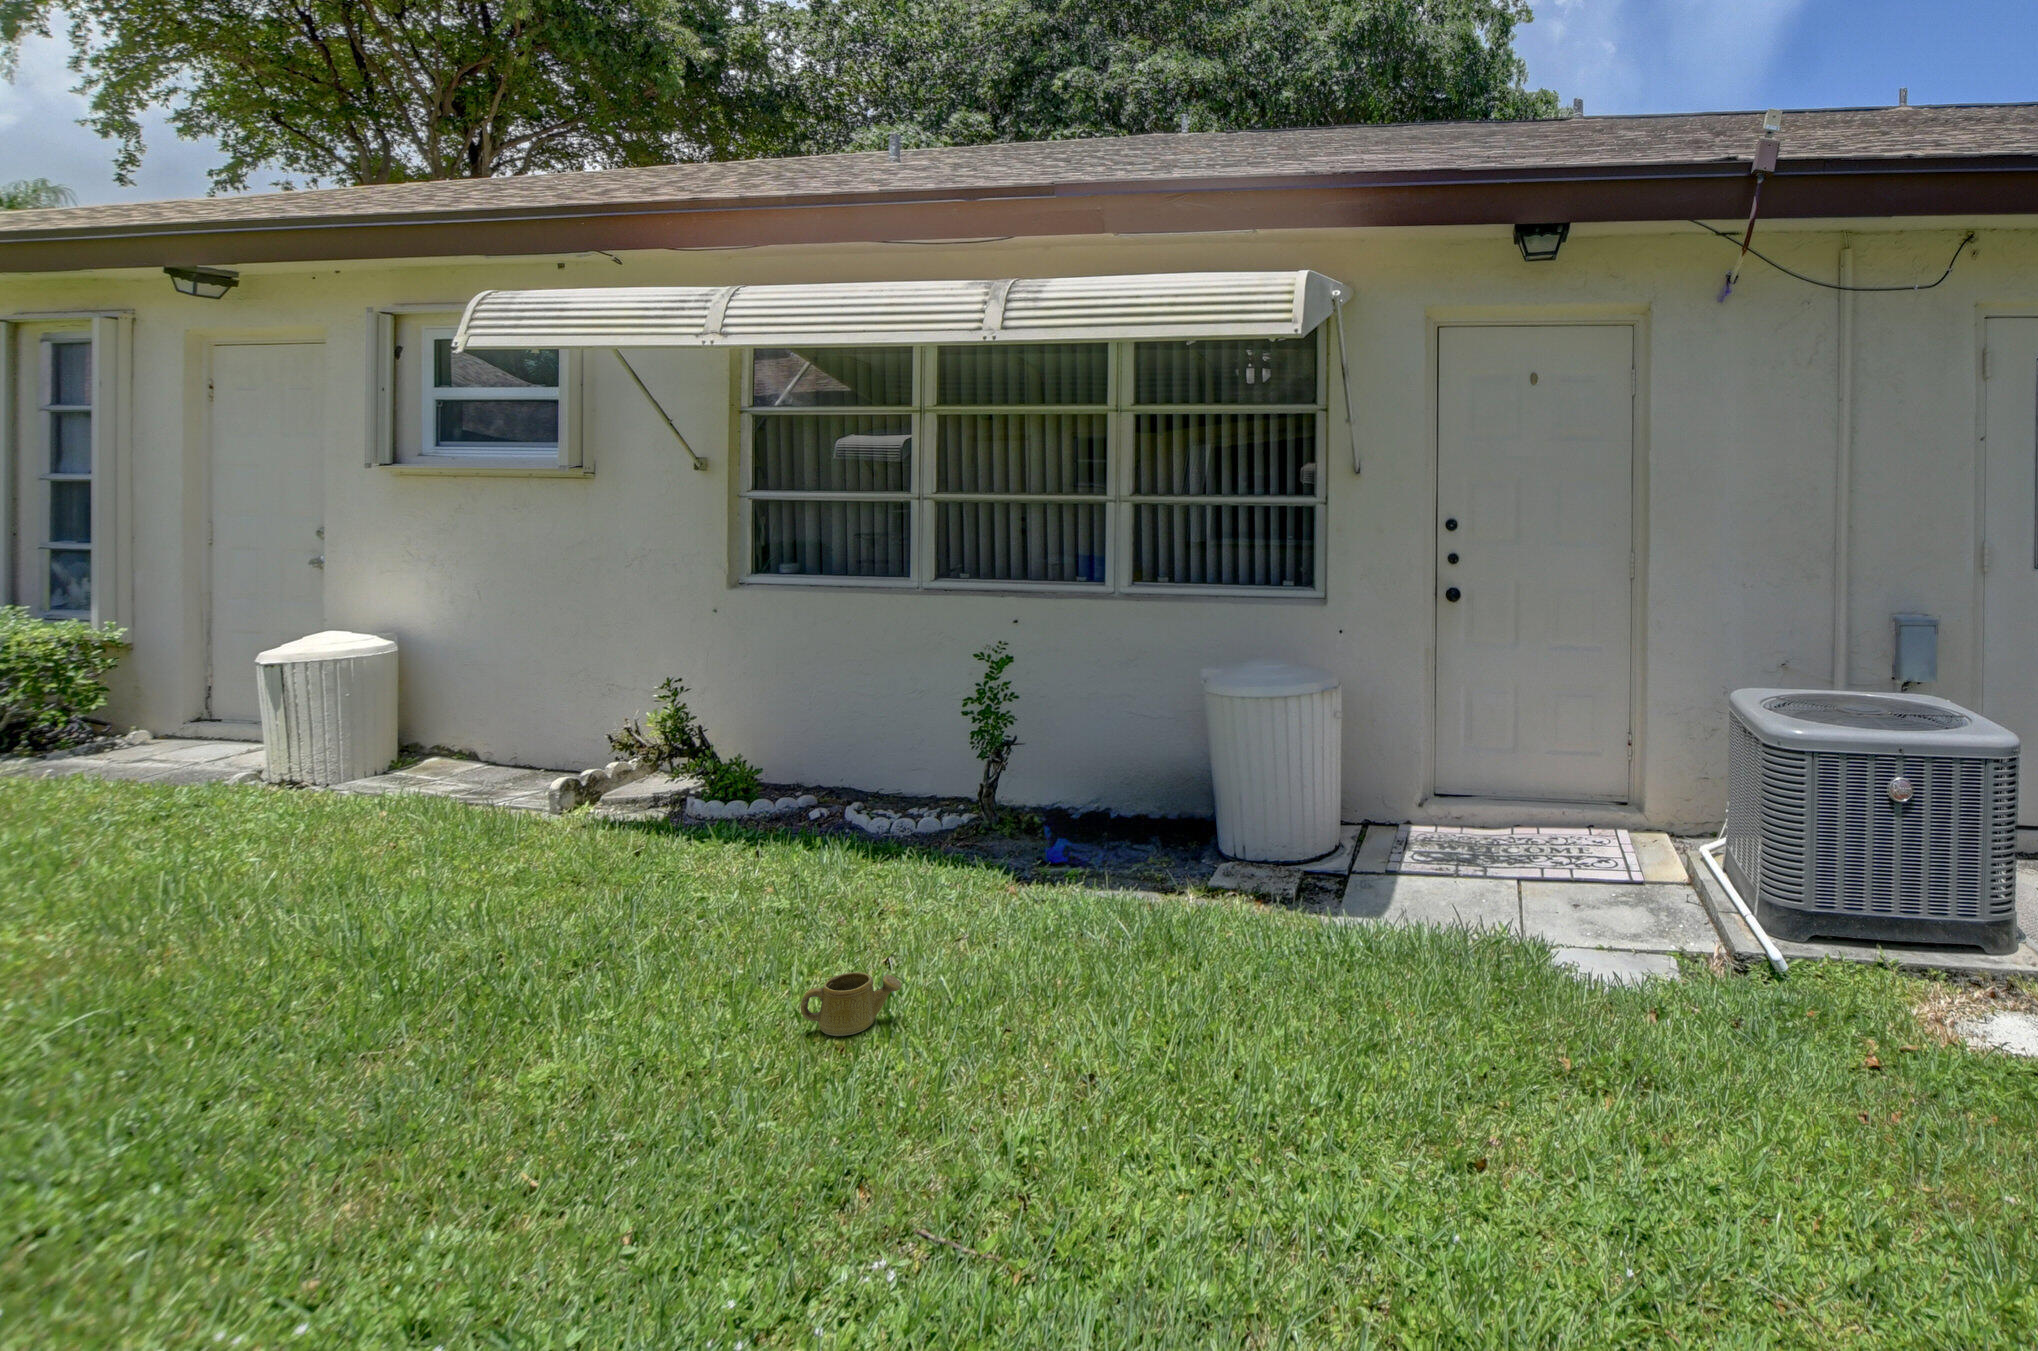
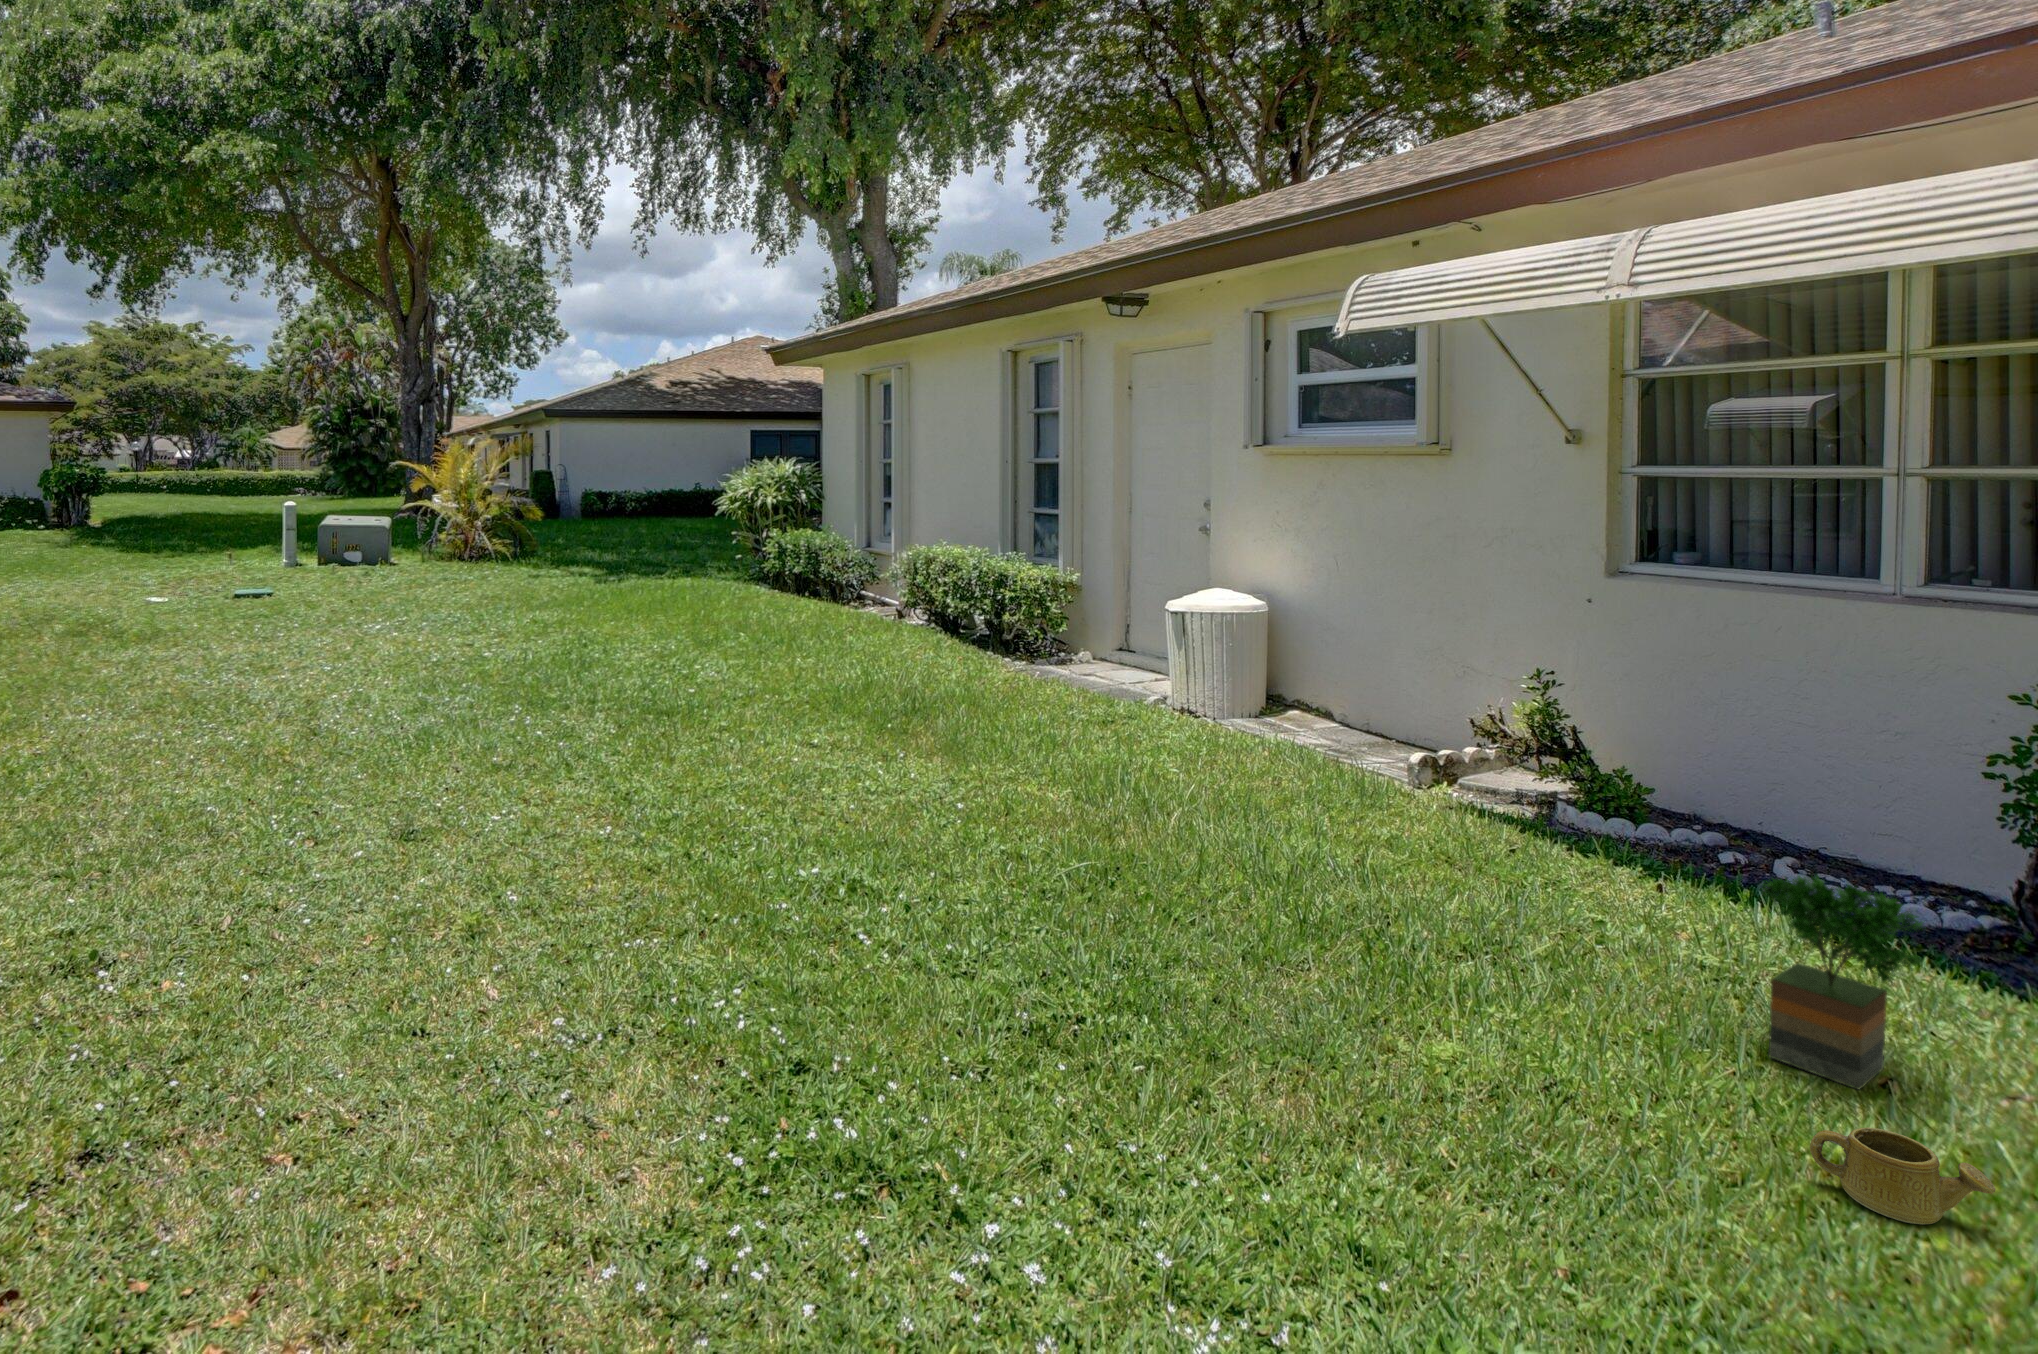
potted tree: none [790,799,889,955] -> present [1763,876,1922,1090]

